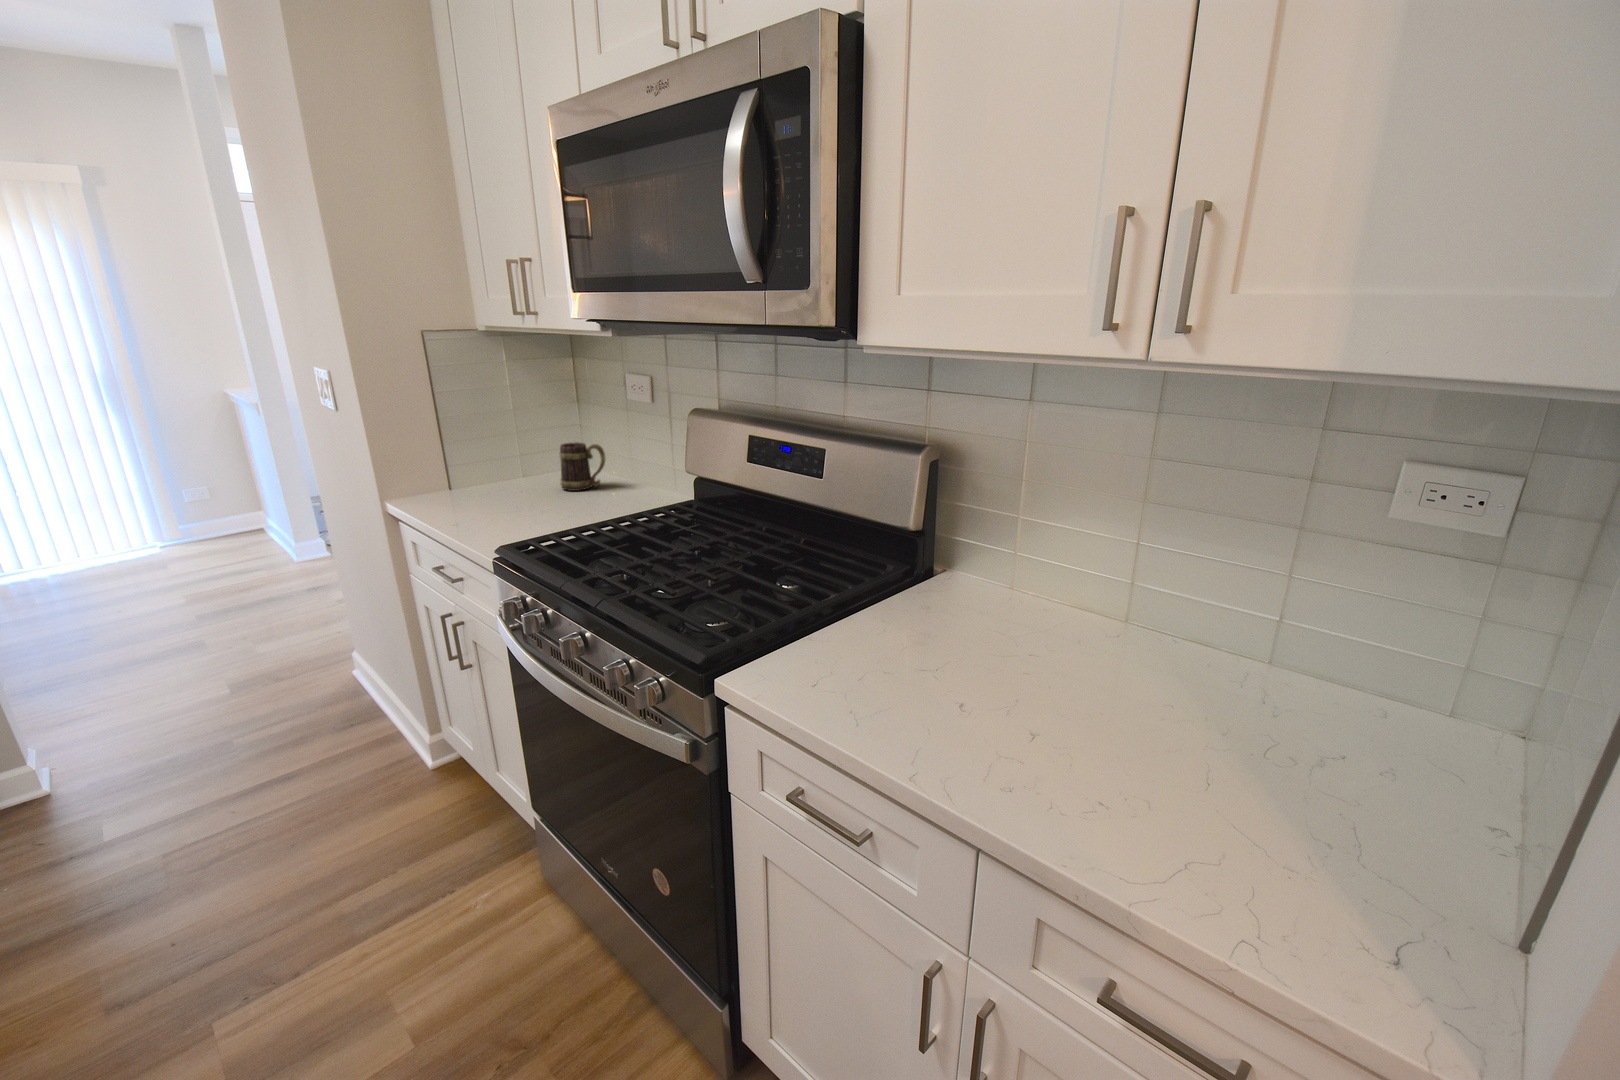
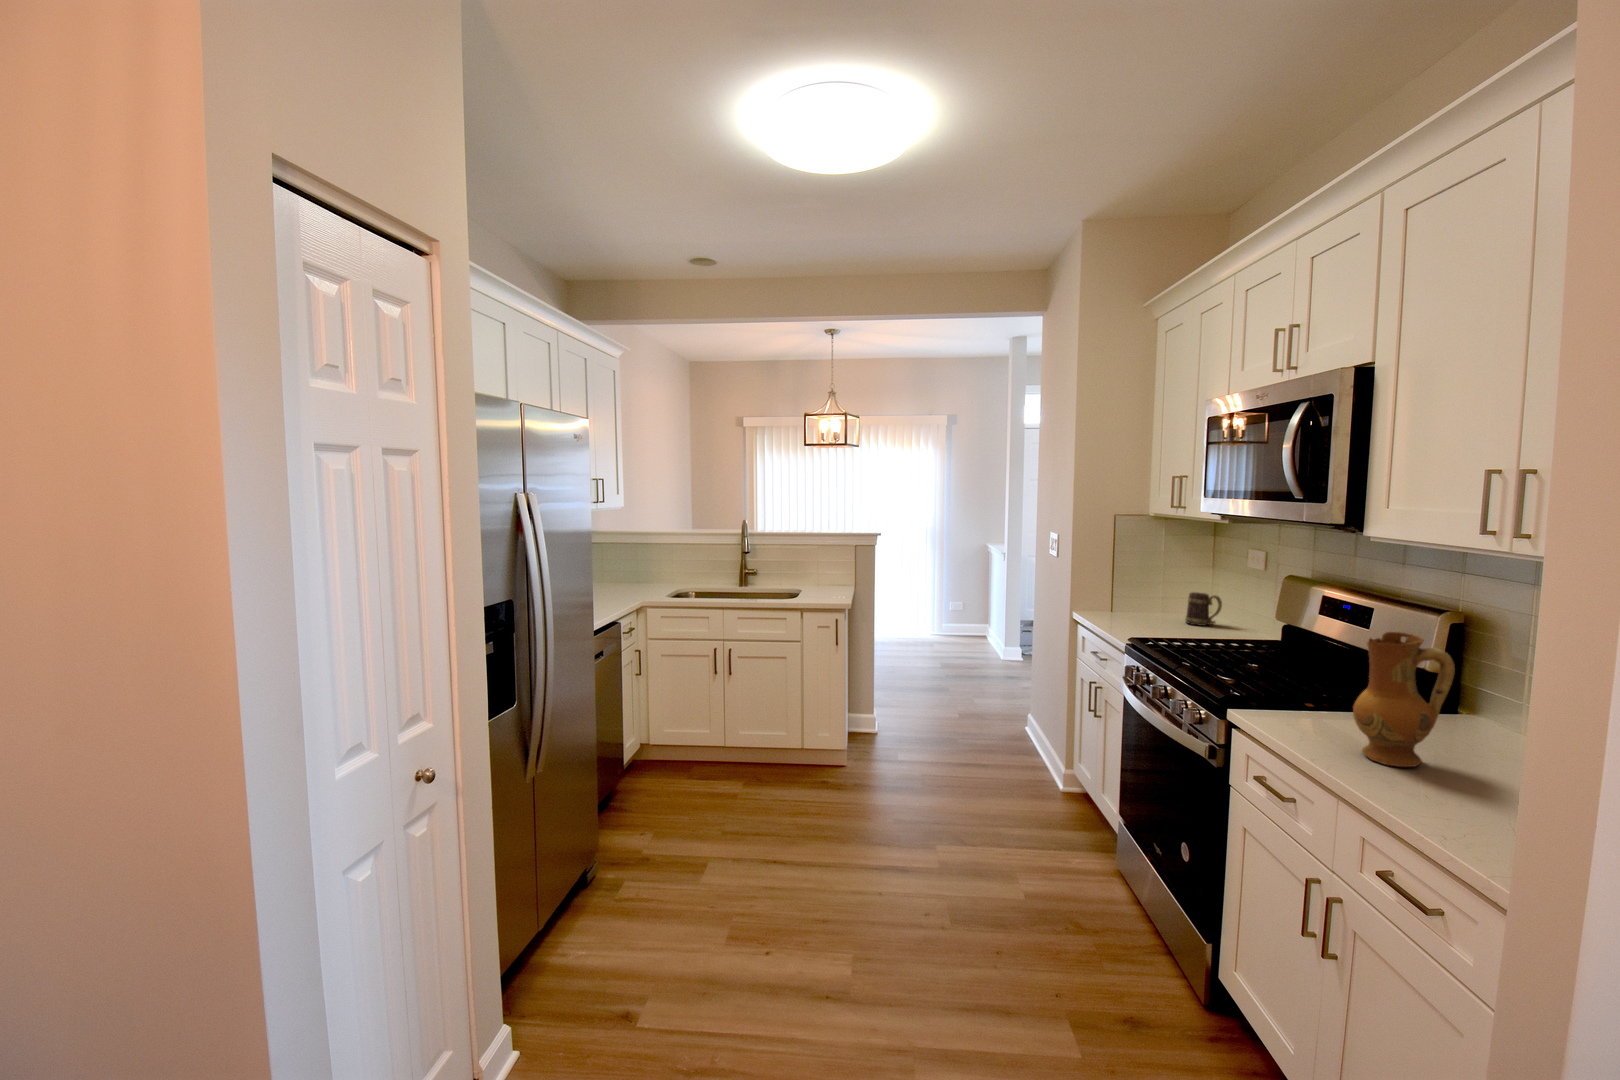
ceramic jug: none [931,512,1059,735] -> present [1353,632,1455,767]

